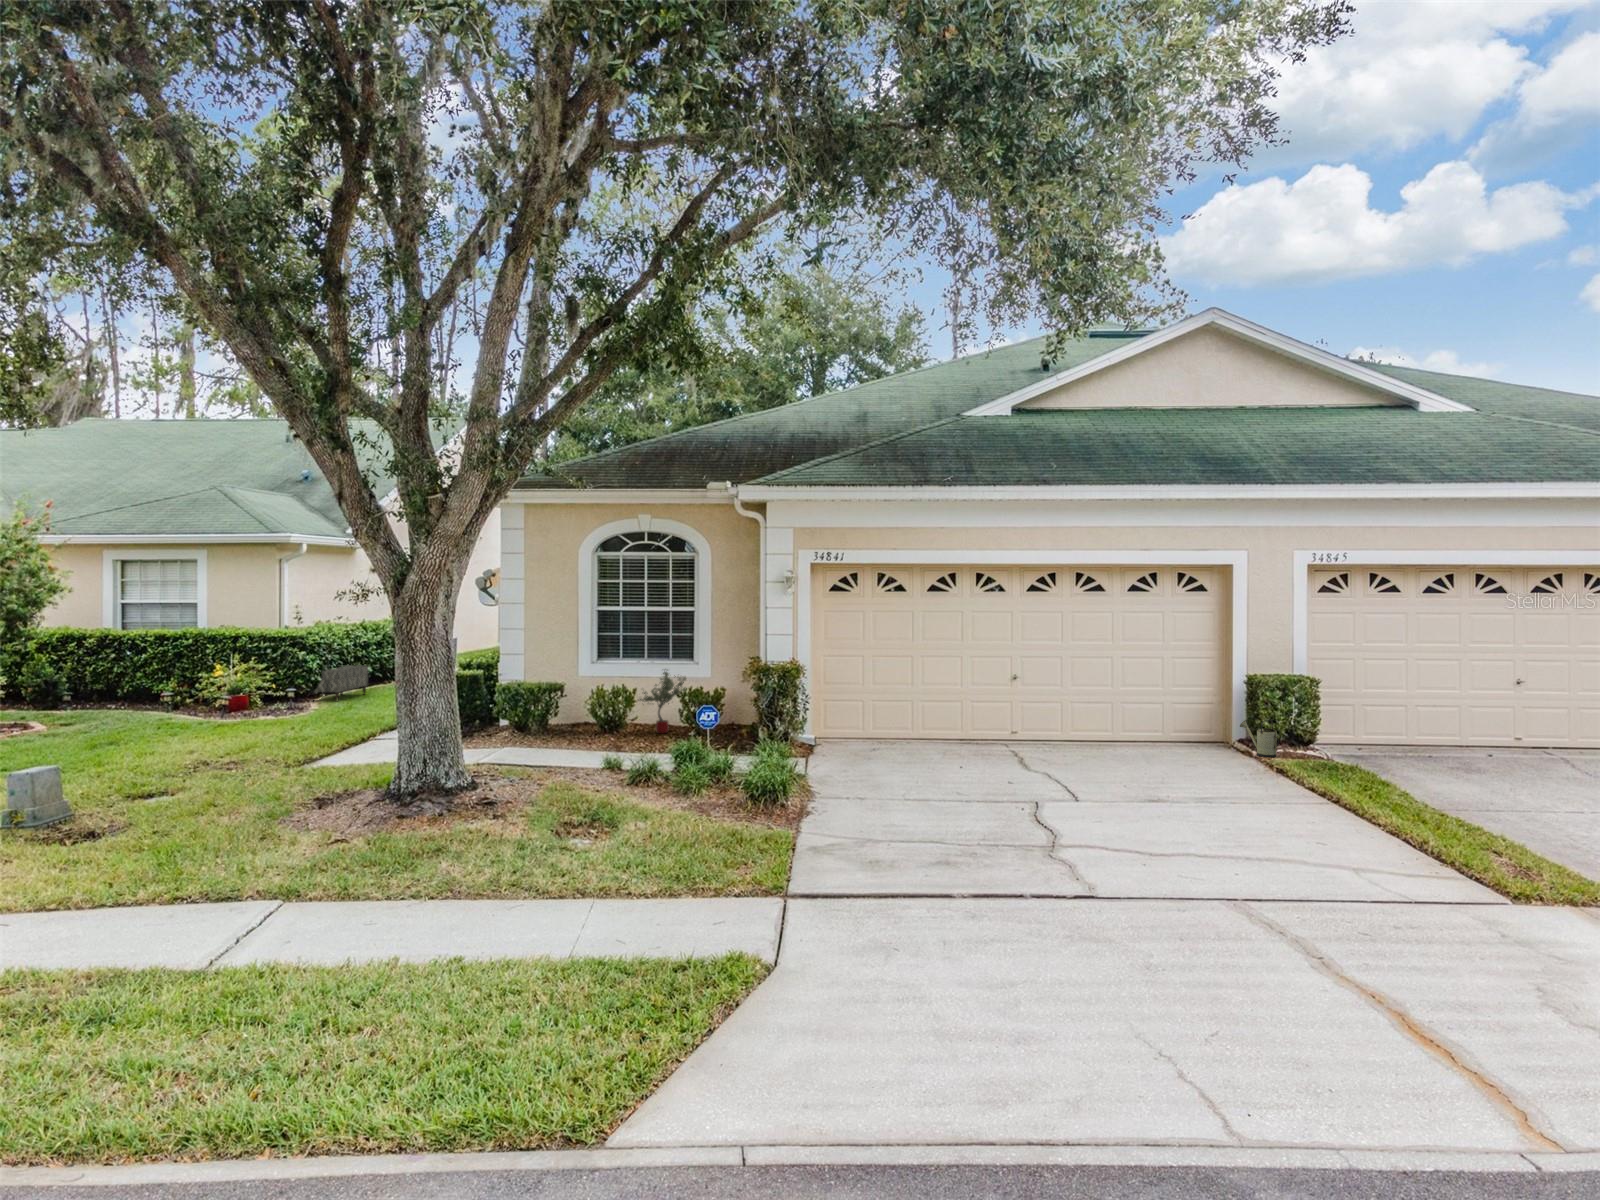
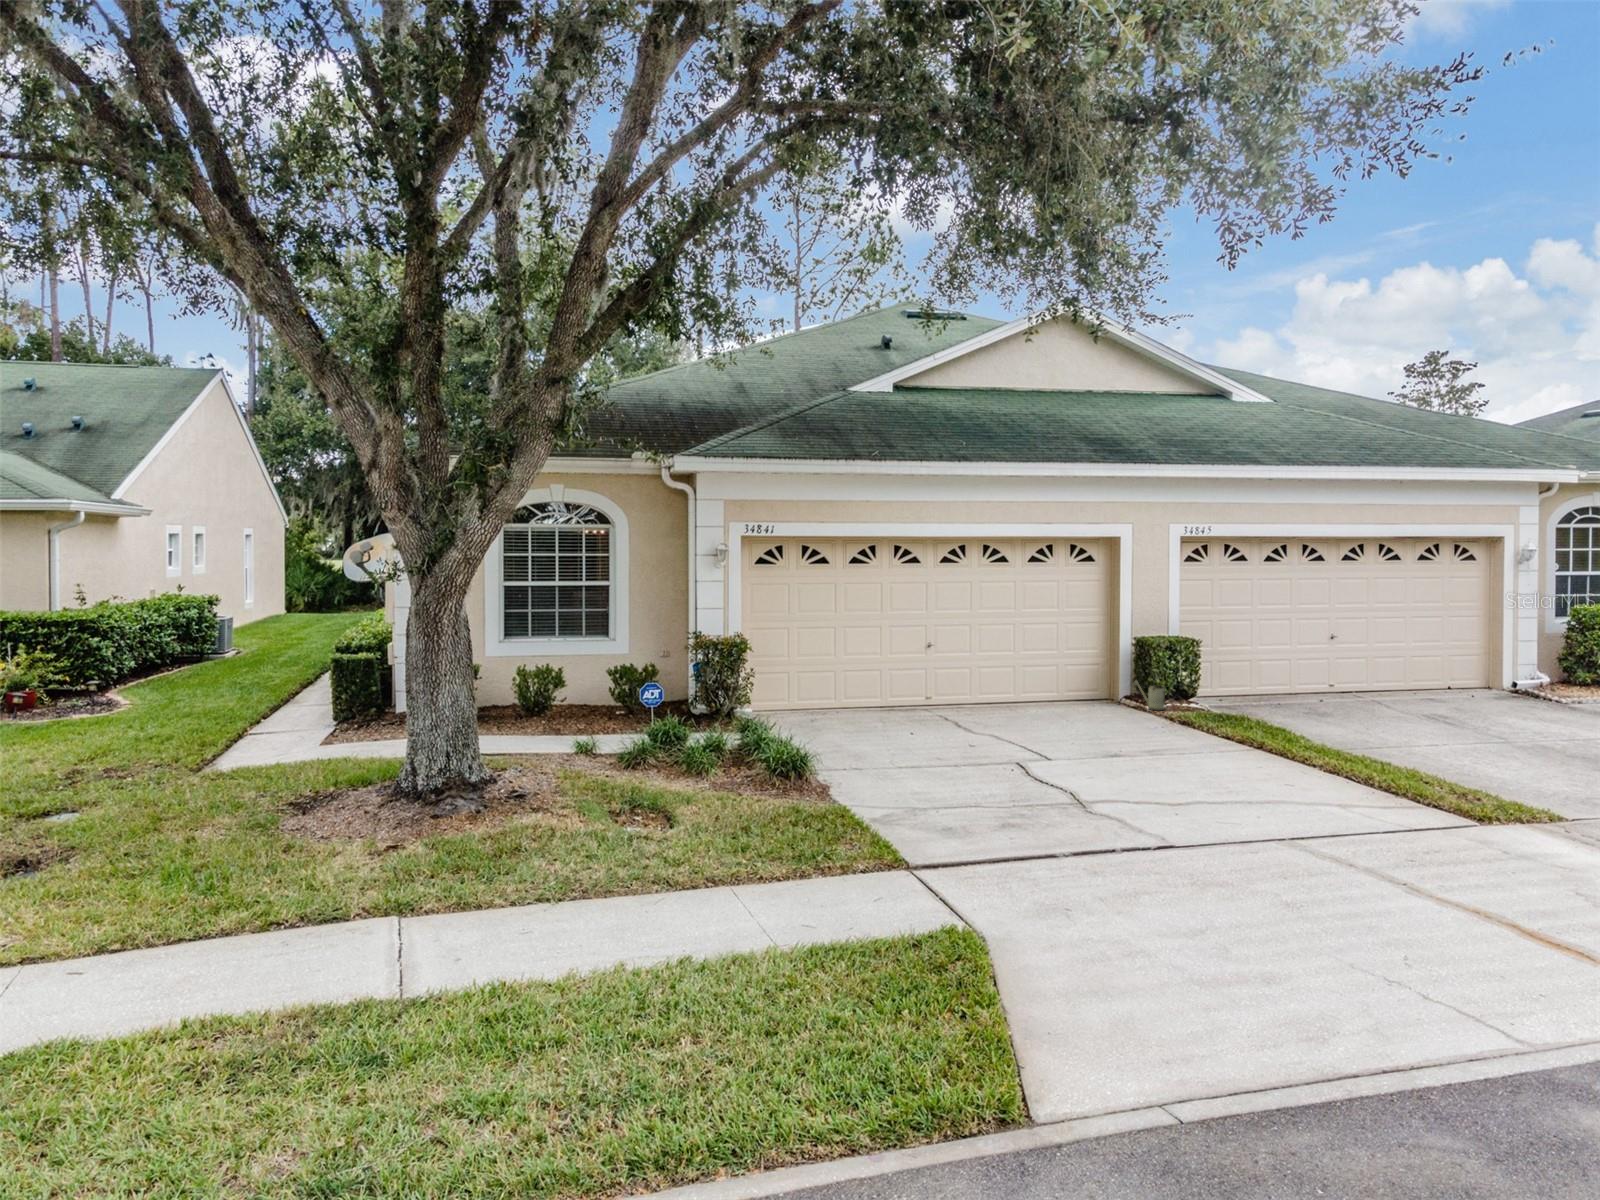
bench: present [312,666,368,702] -> none [103,650,171,695]
potted tree: present [640,669,686,734] -> none [559,645,607,714]

